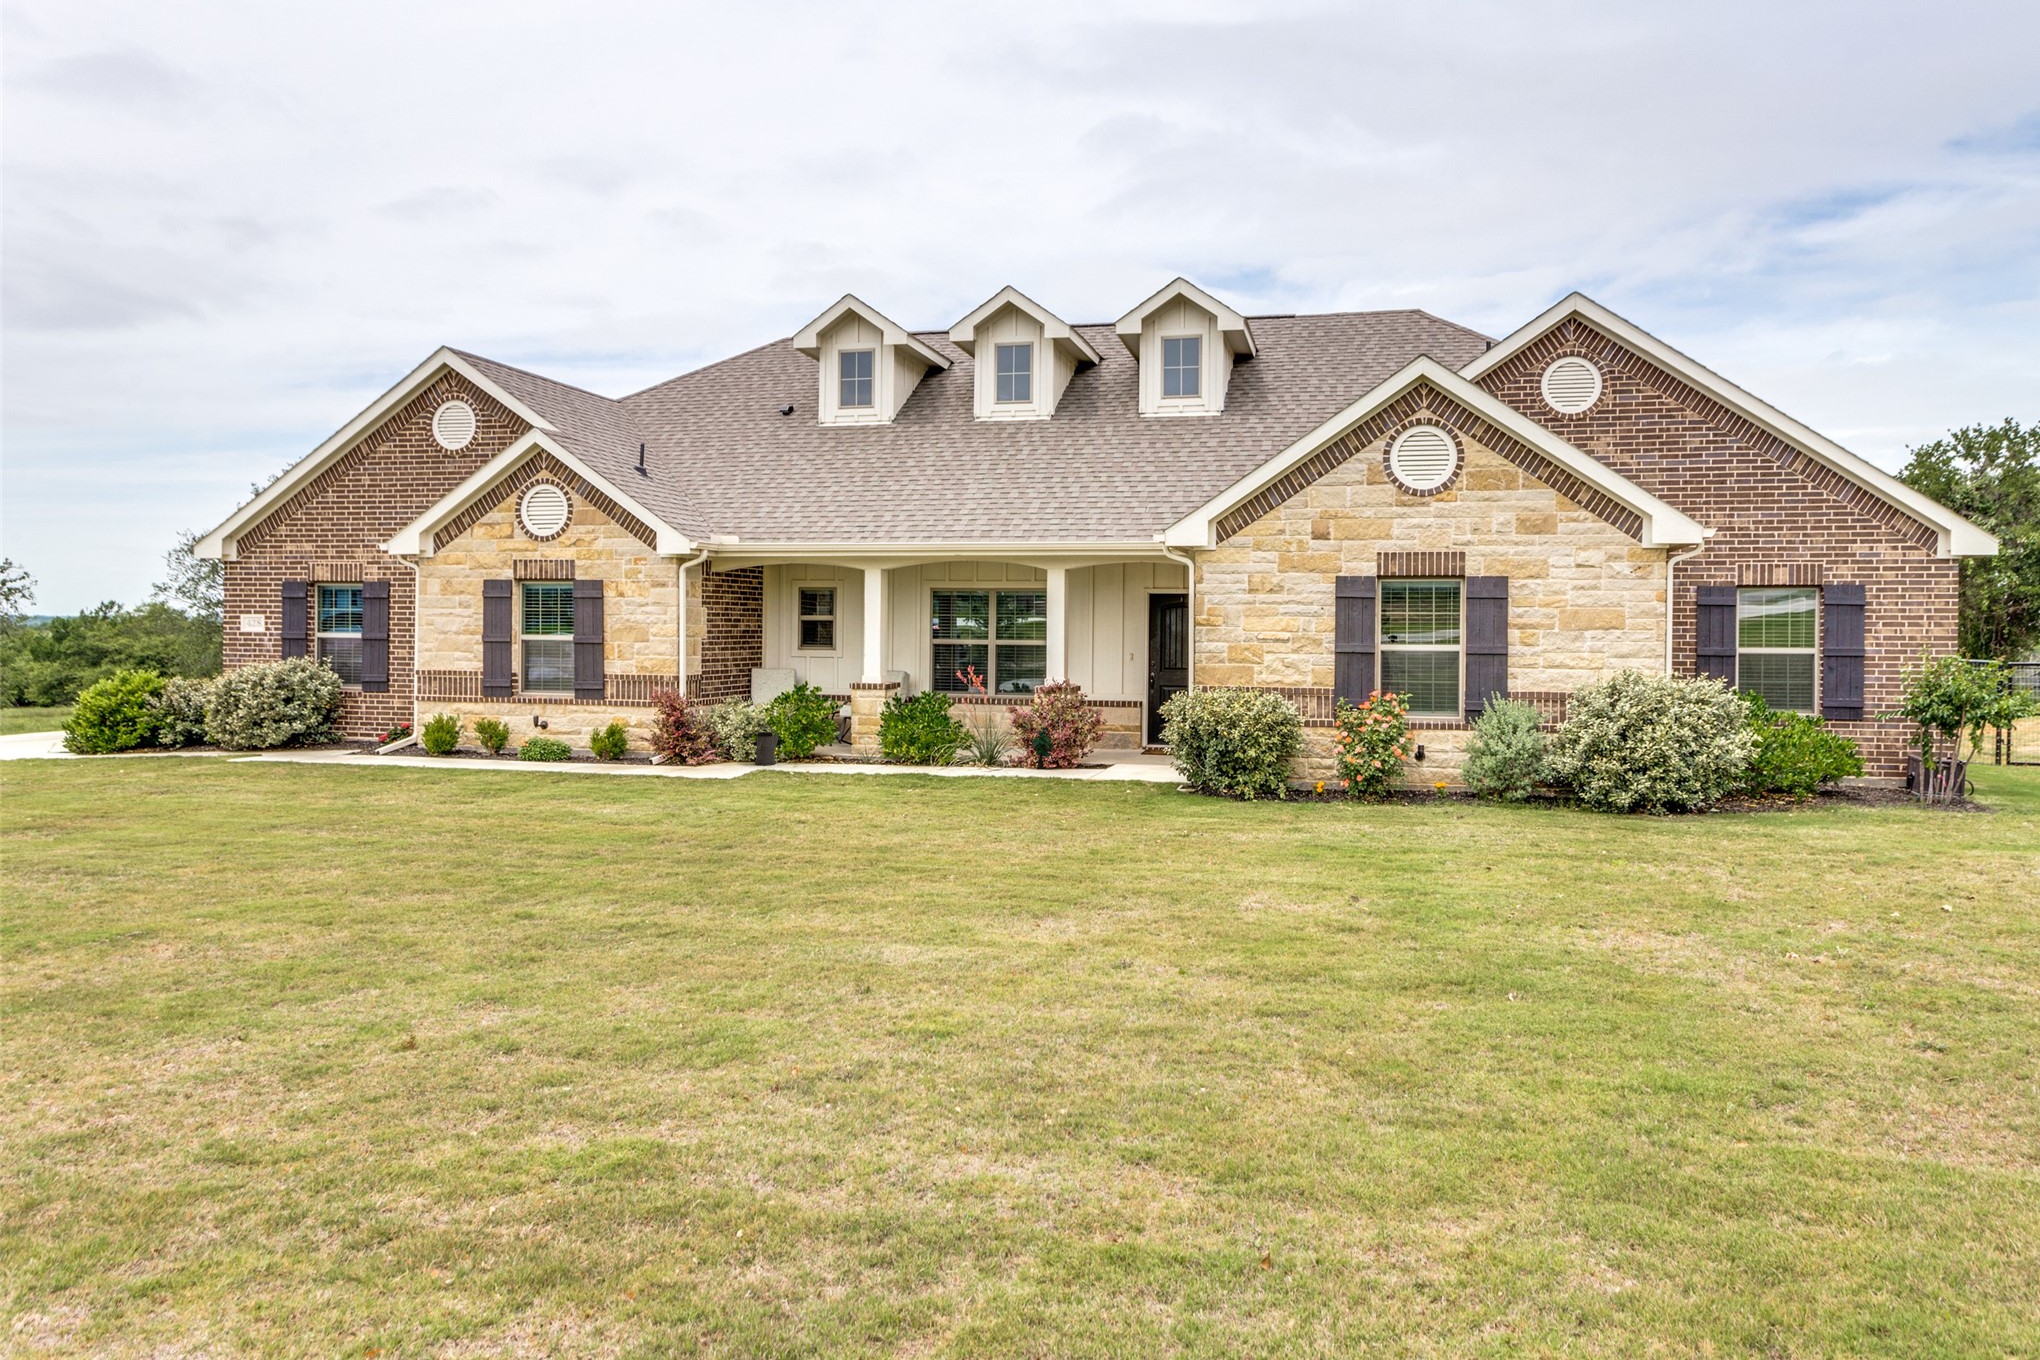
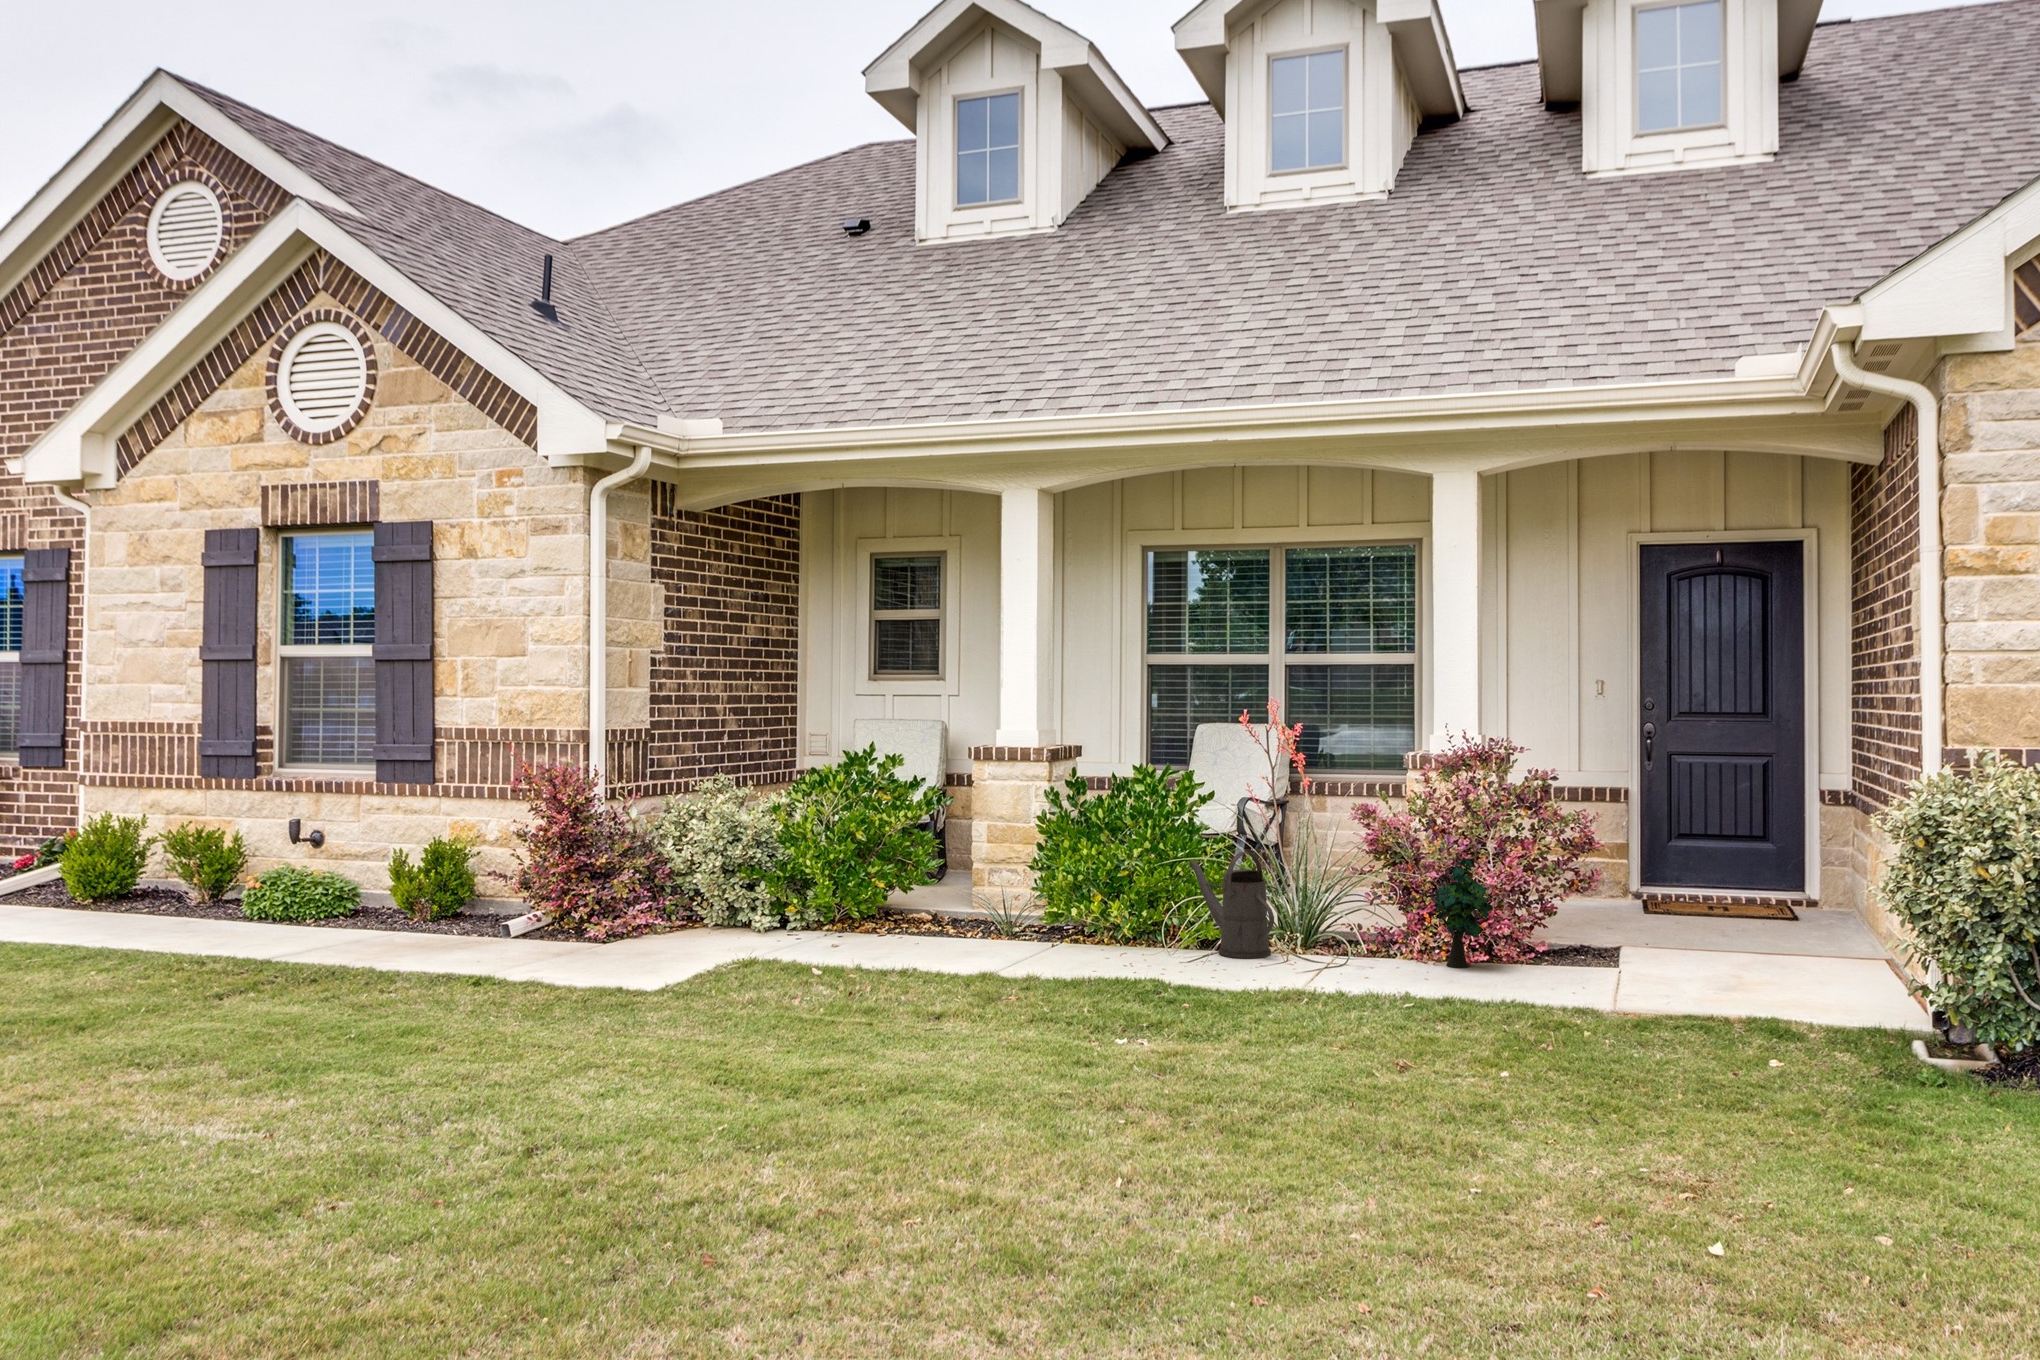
watering can: present [755,725,779,765] -> present [1190,851,1274,958]

